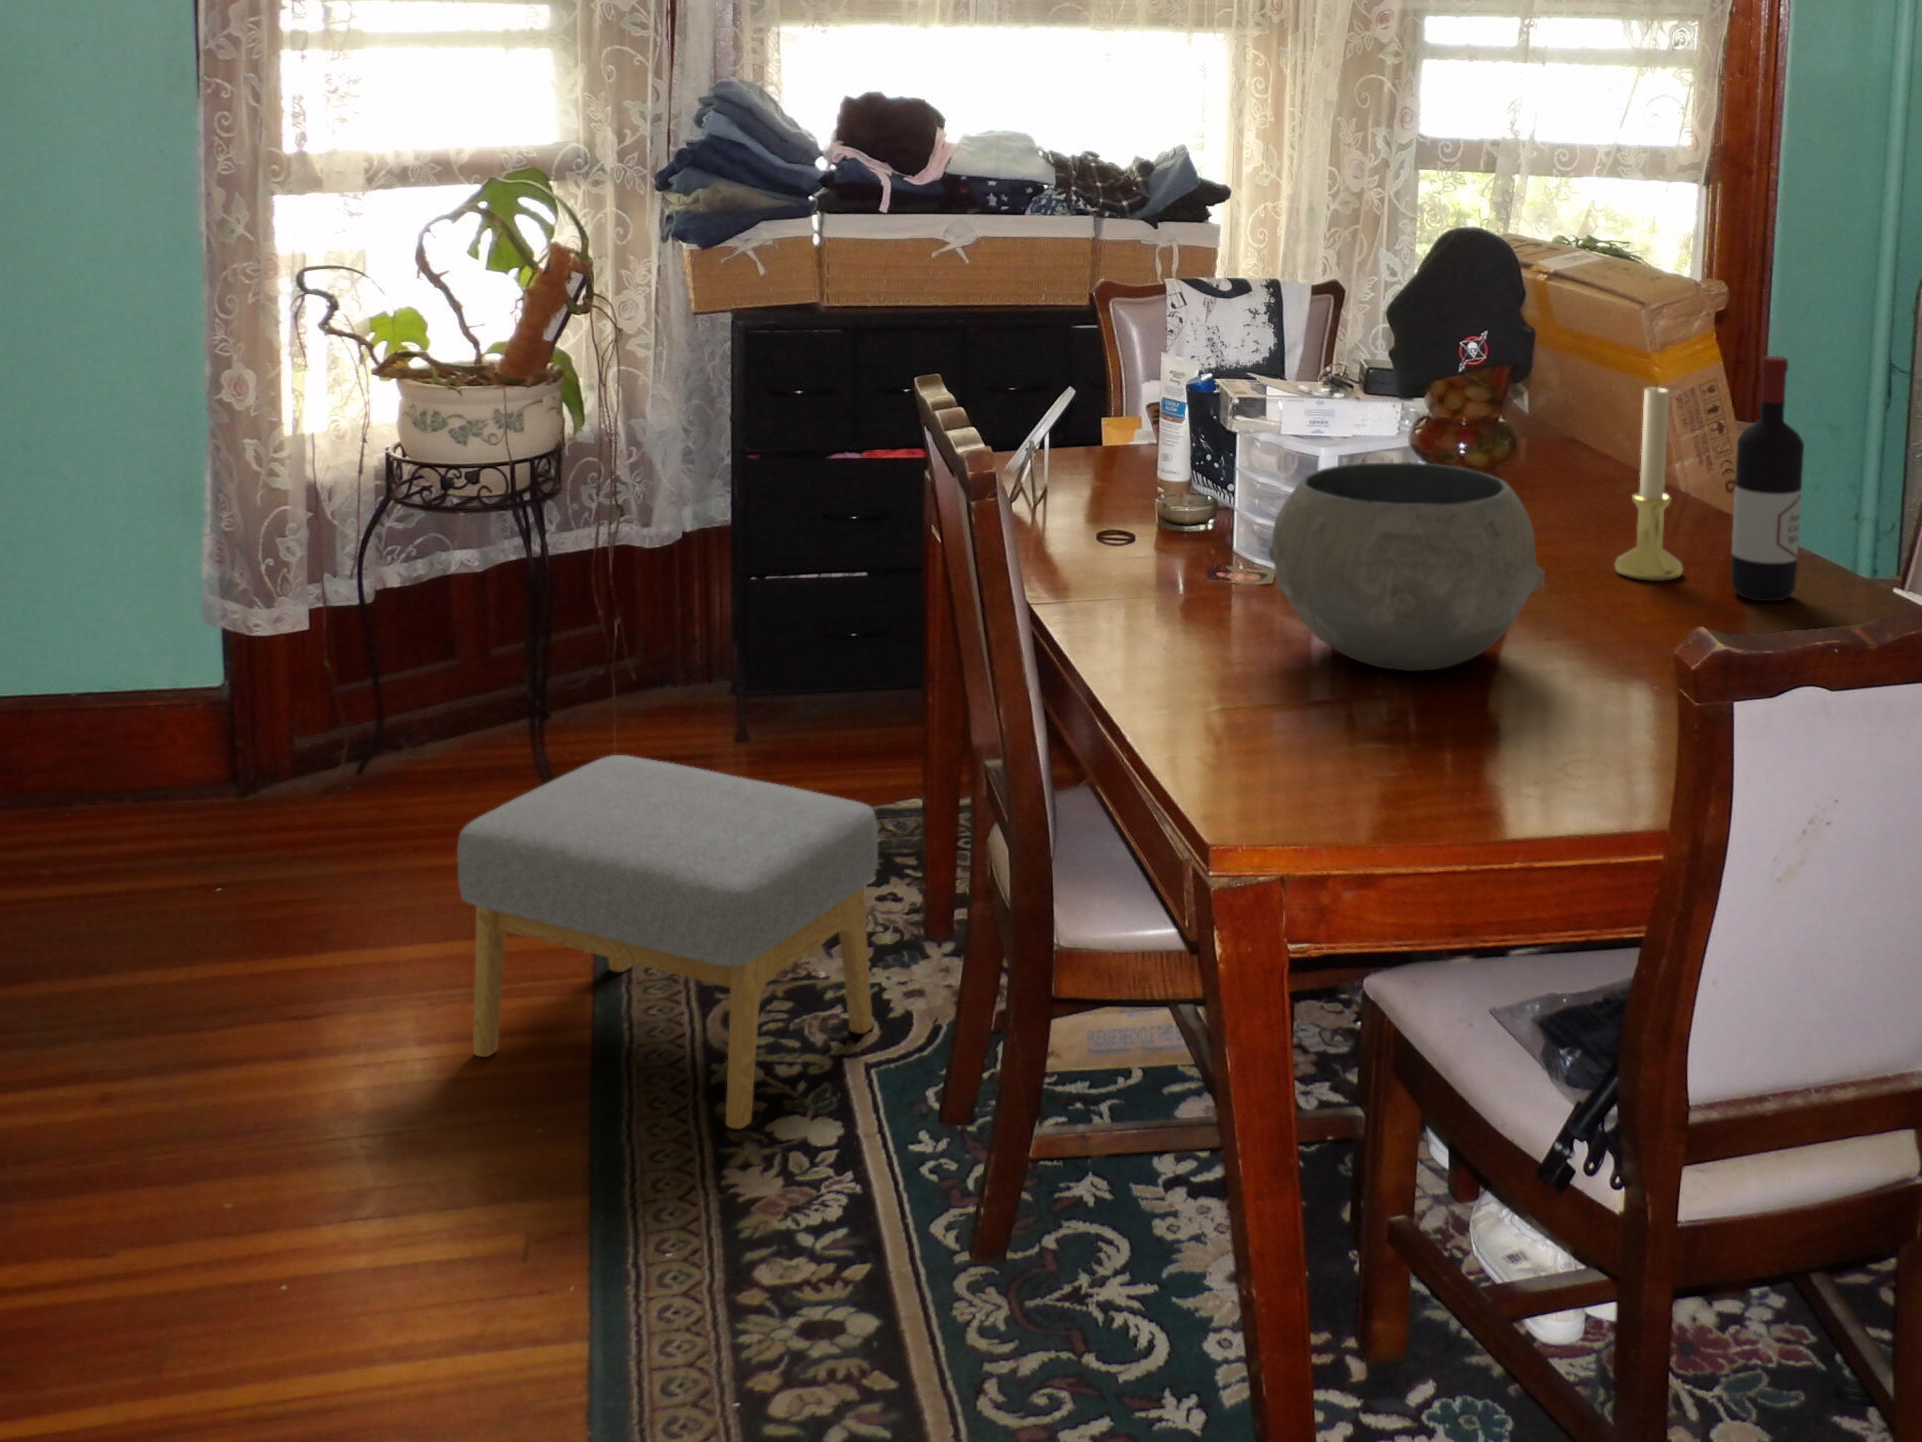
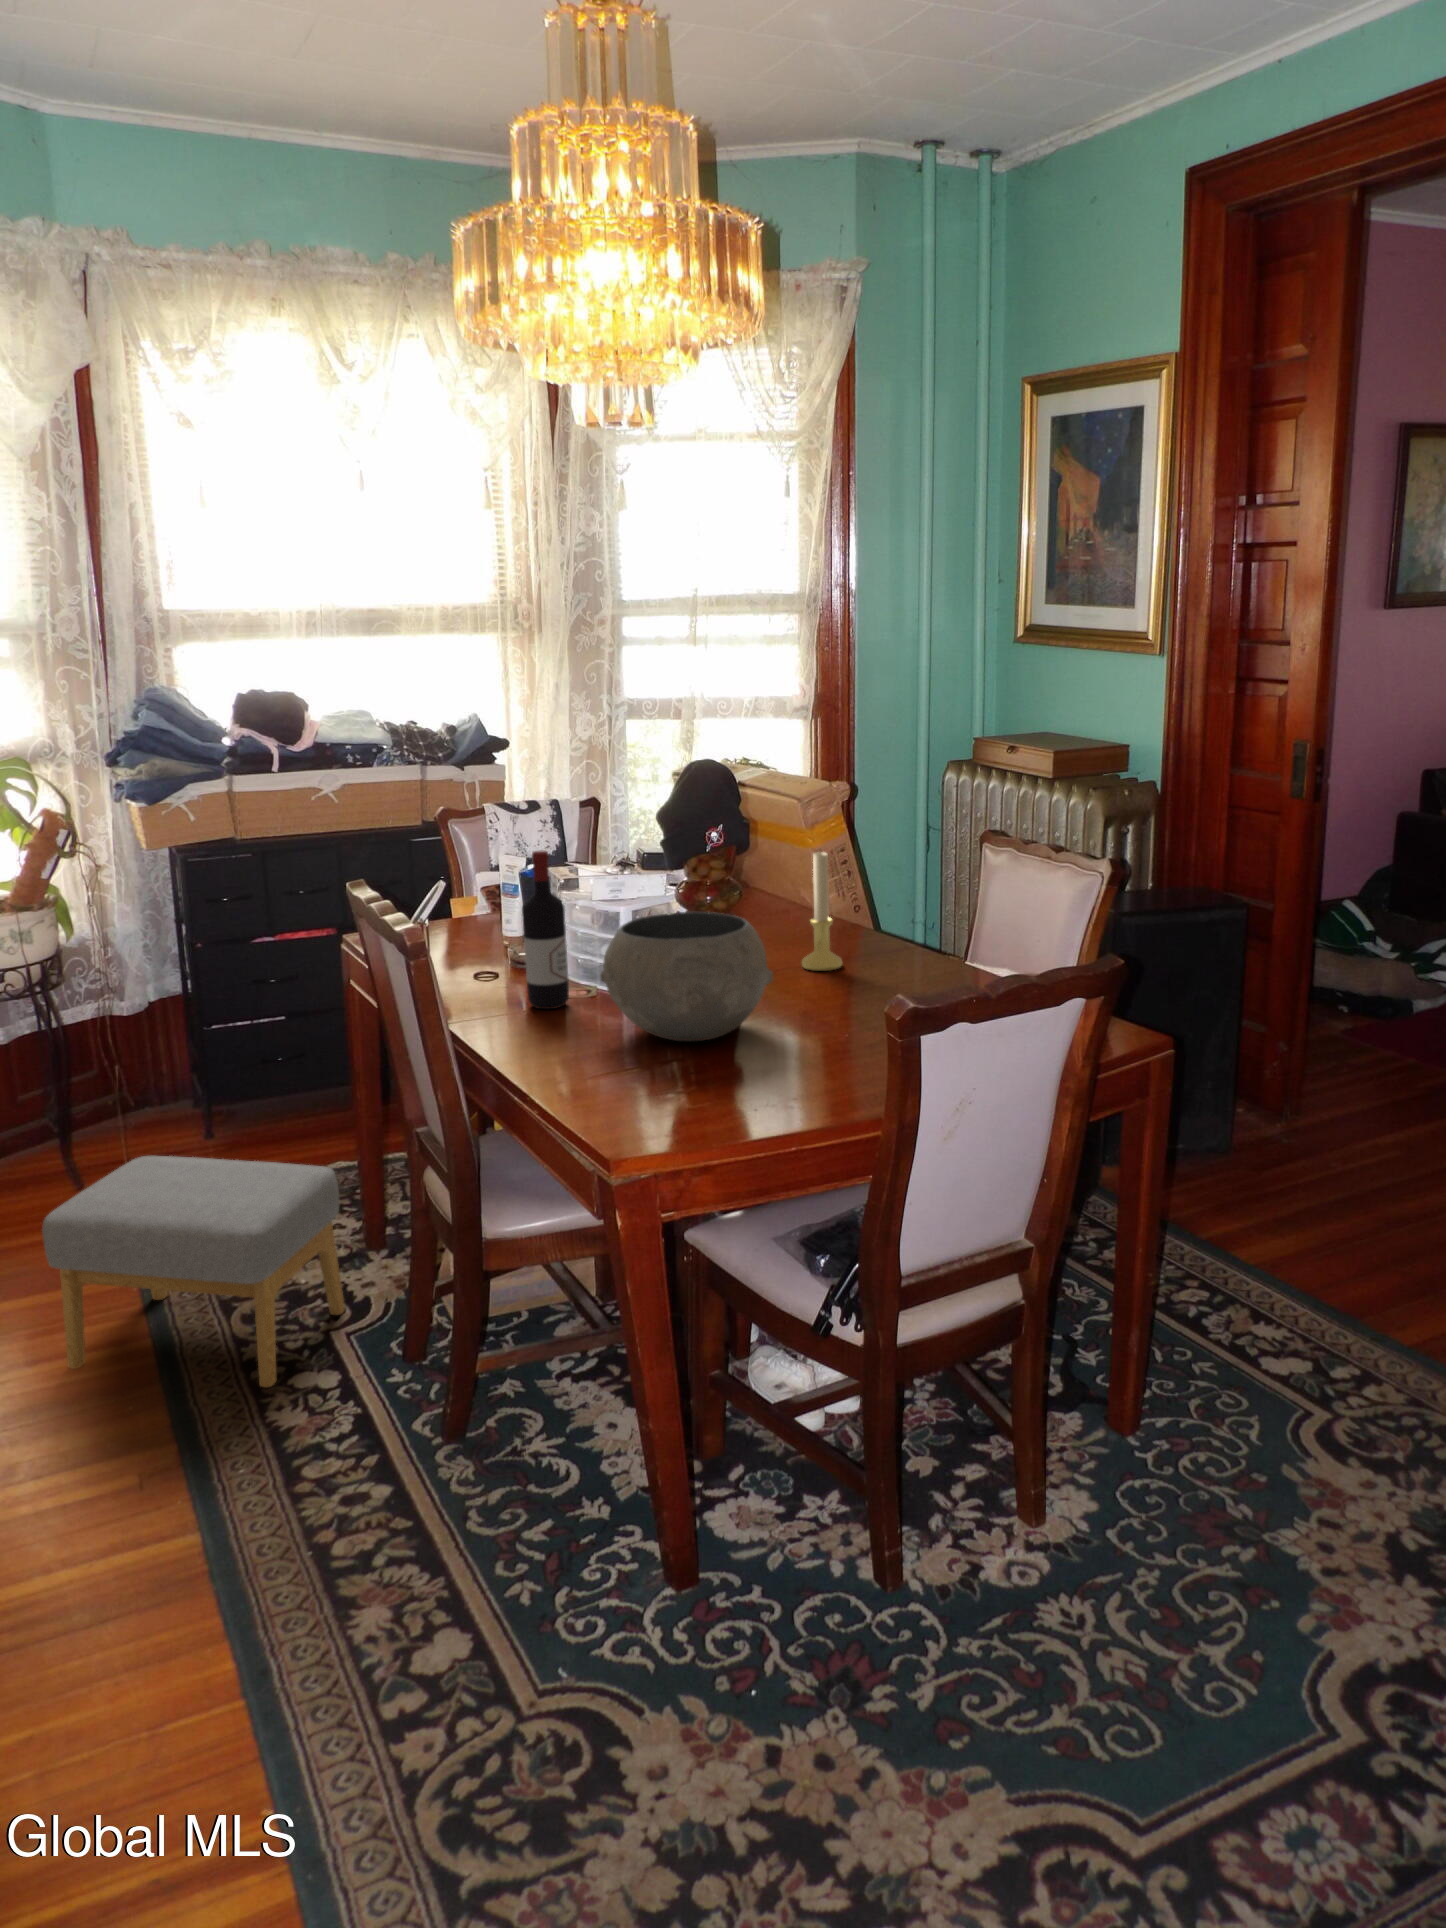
wine bottle: present [1731,356,1804,601] -> present [522,850,569,1009]

